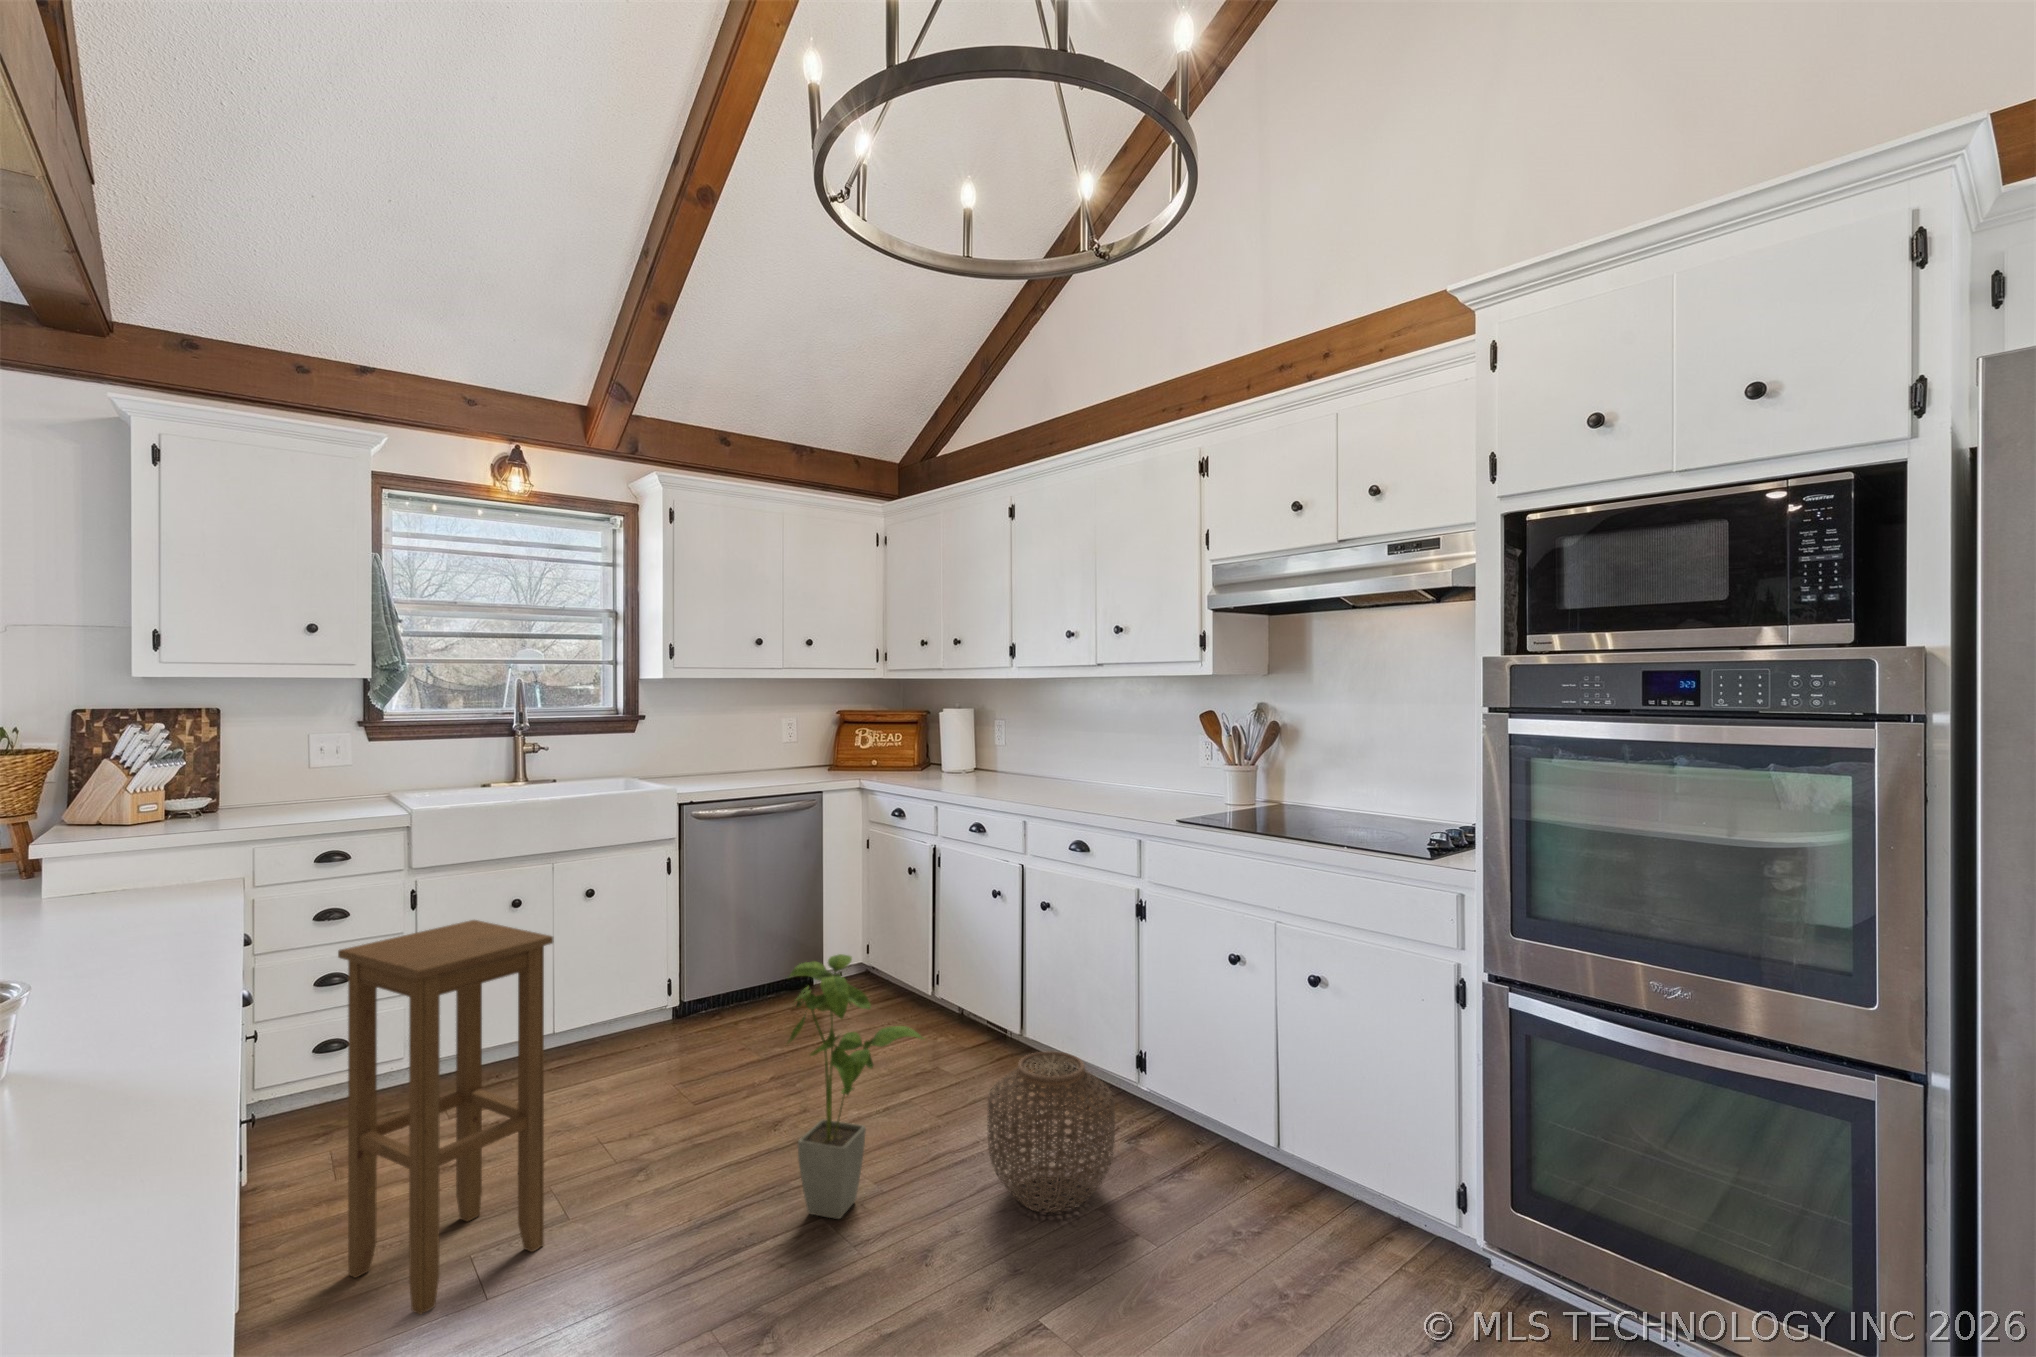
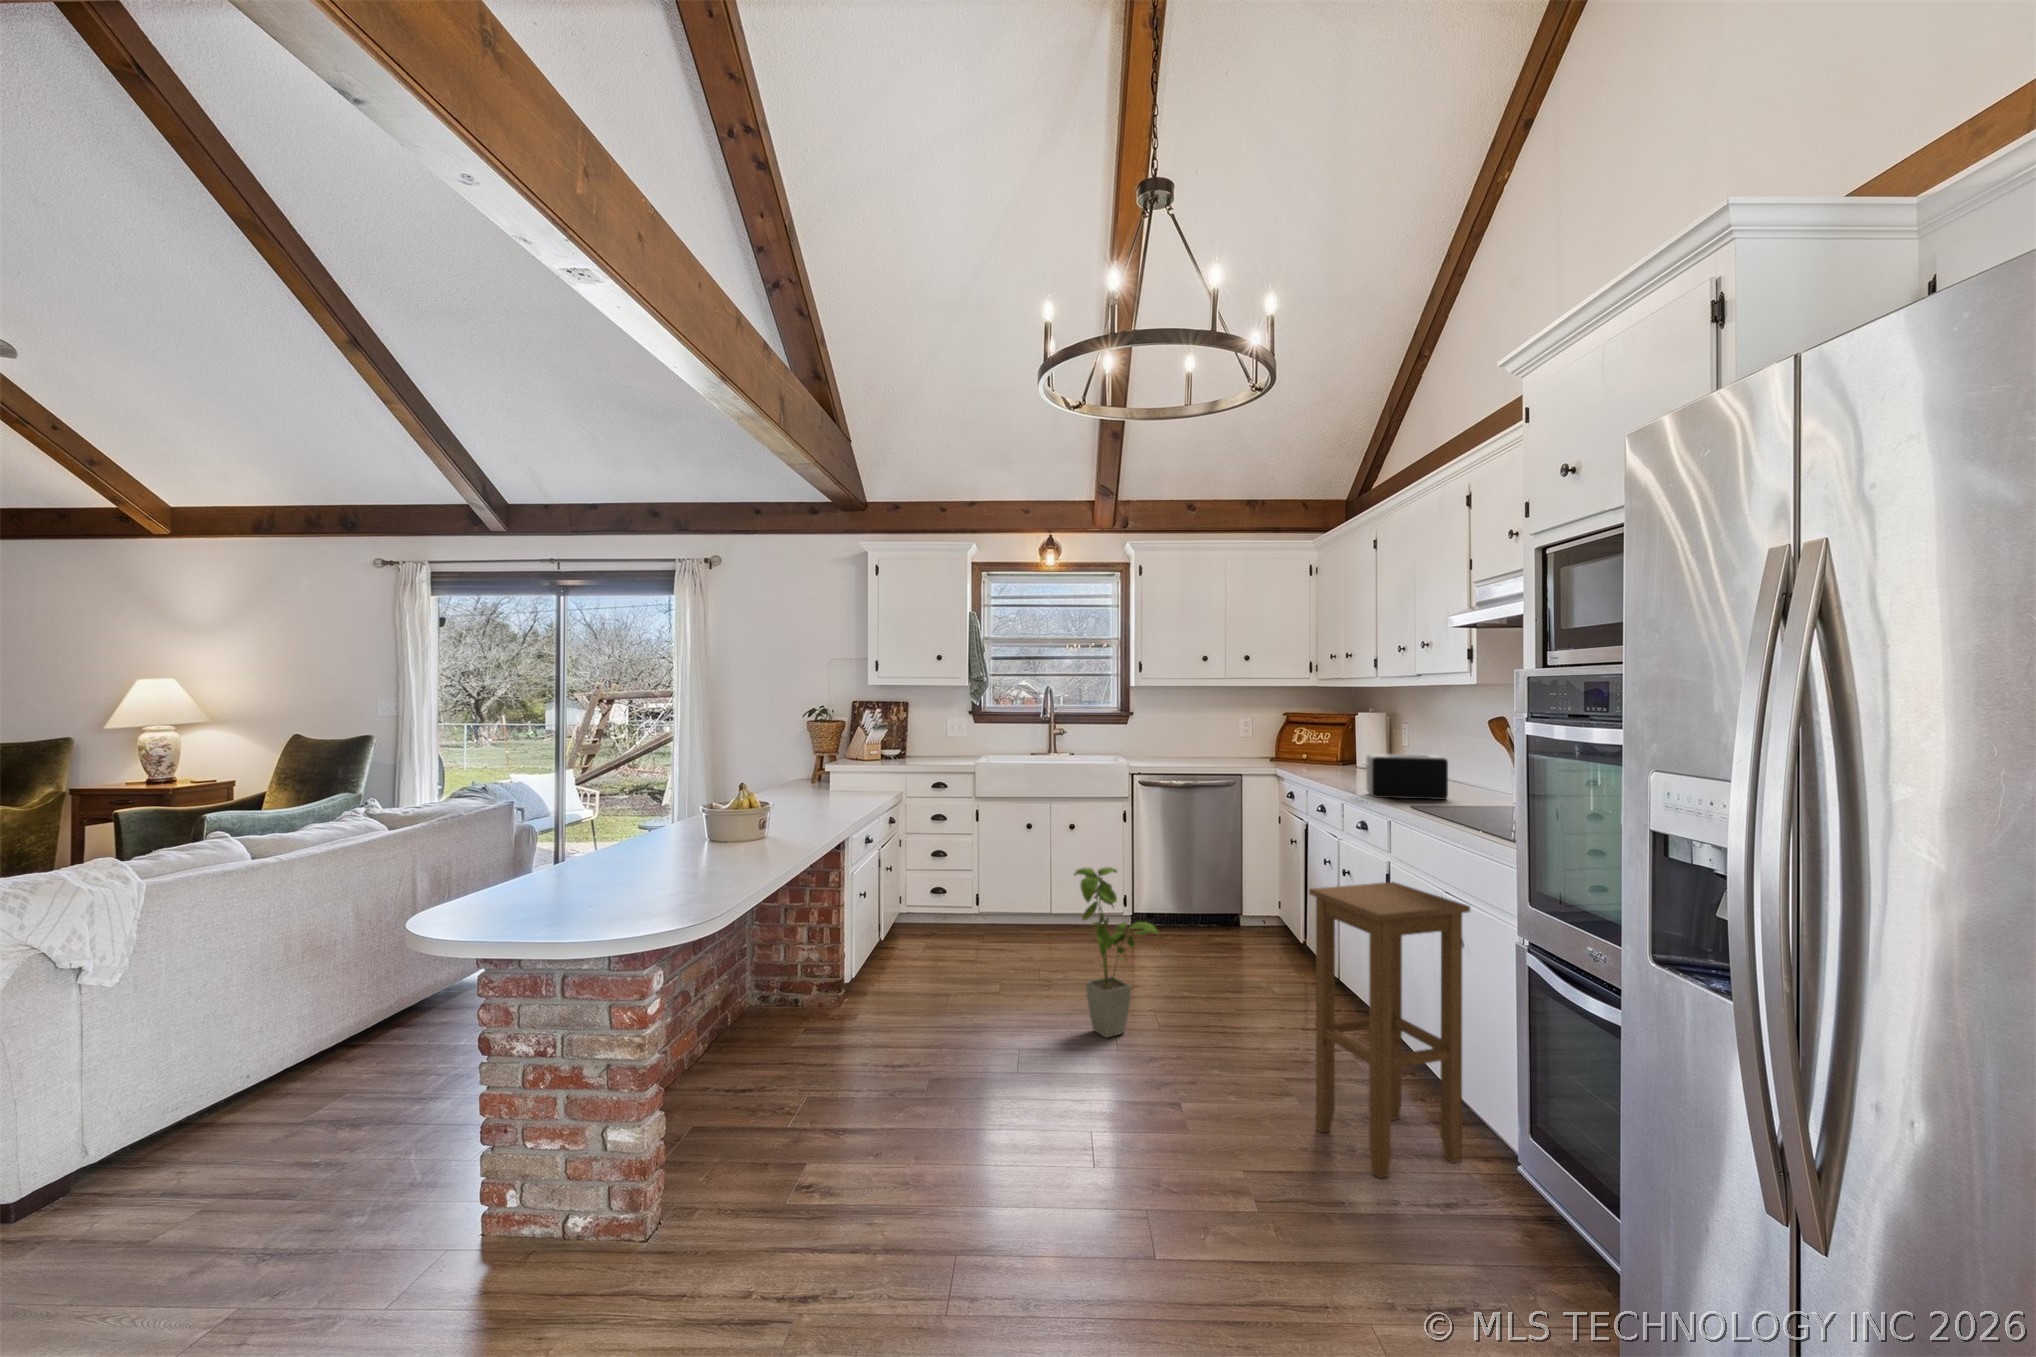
toaster: none [1065,754,1157,809] -> present [1364,754,1448,800]
stool: present [338,920,553,1315] -> present [1309,882,1470,1178]
woven basket: present [987,1051,1115,1213] -> none [1198,966,1294,1081]

